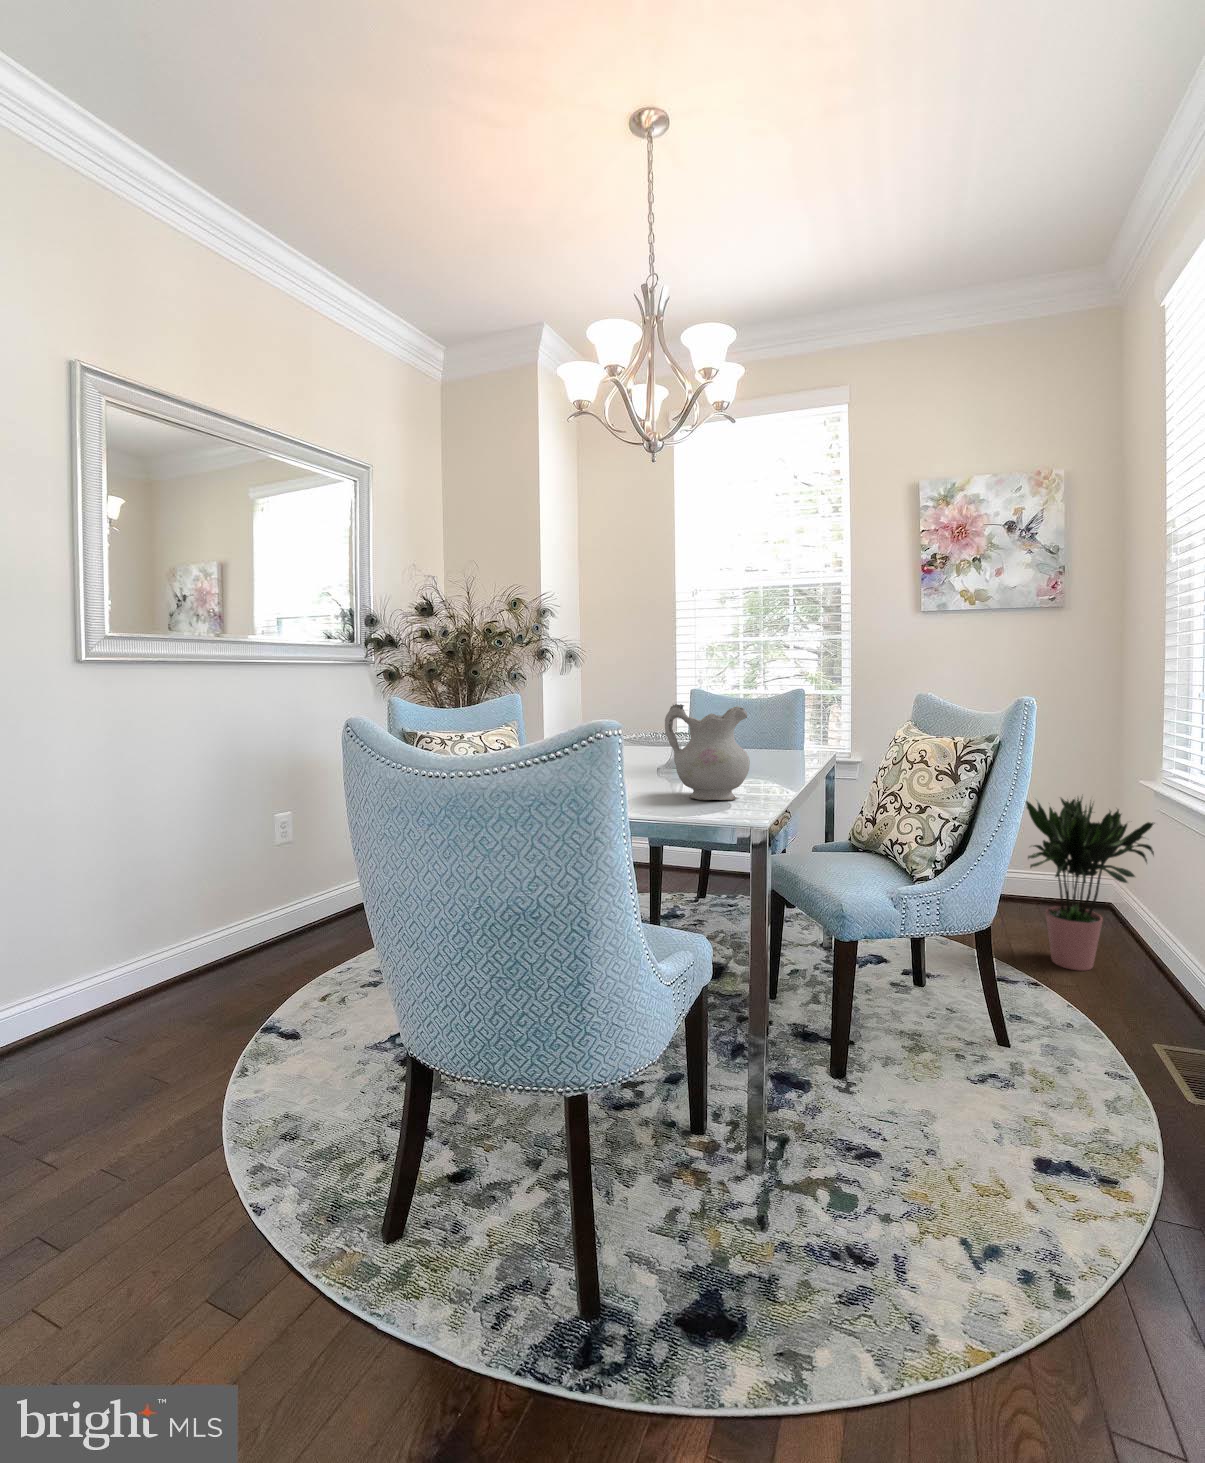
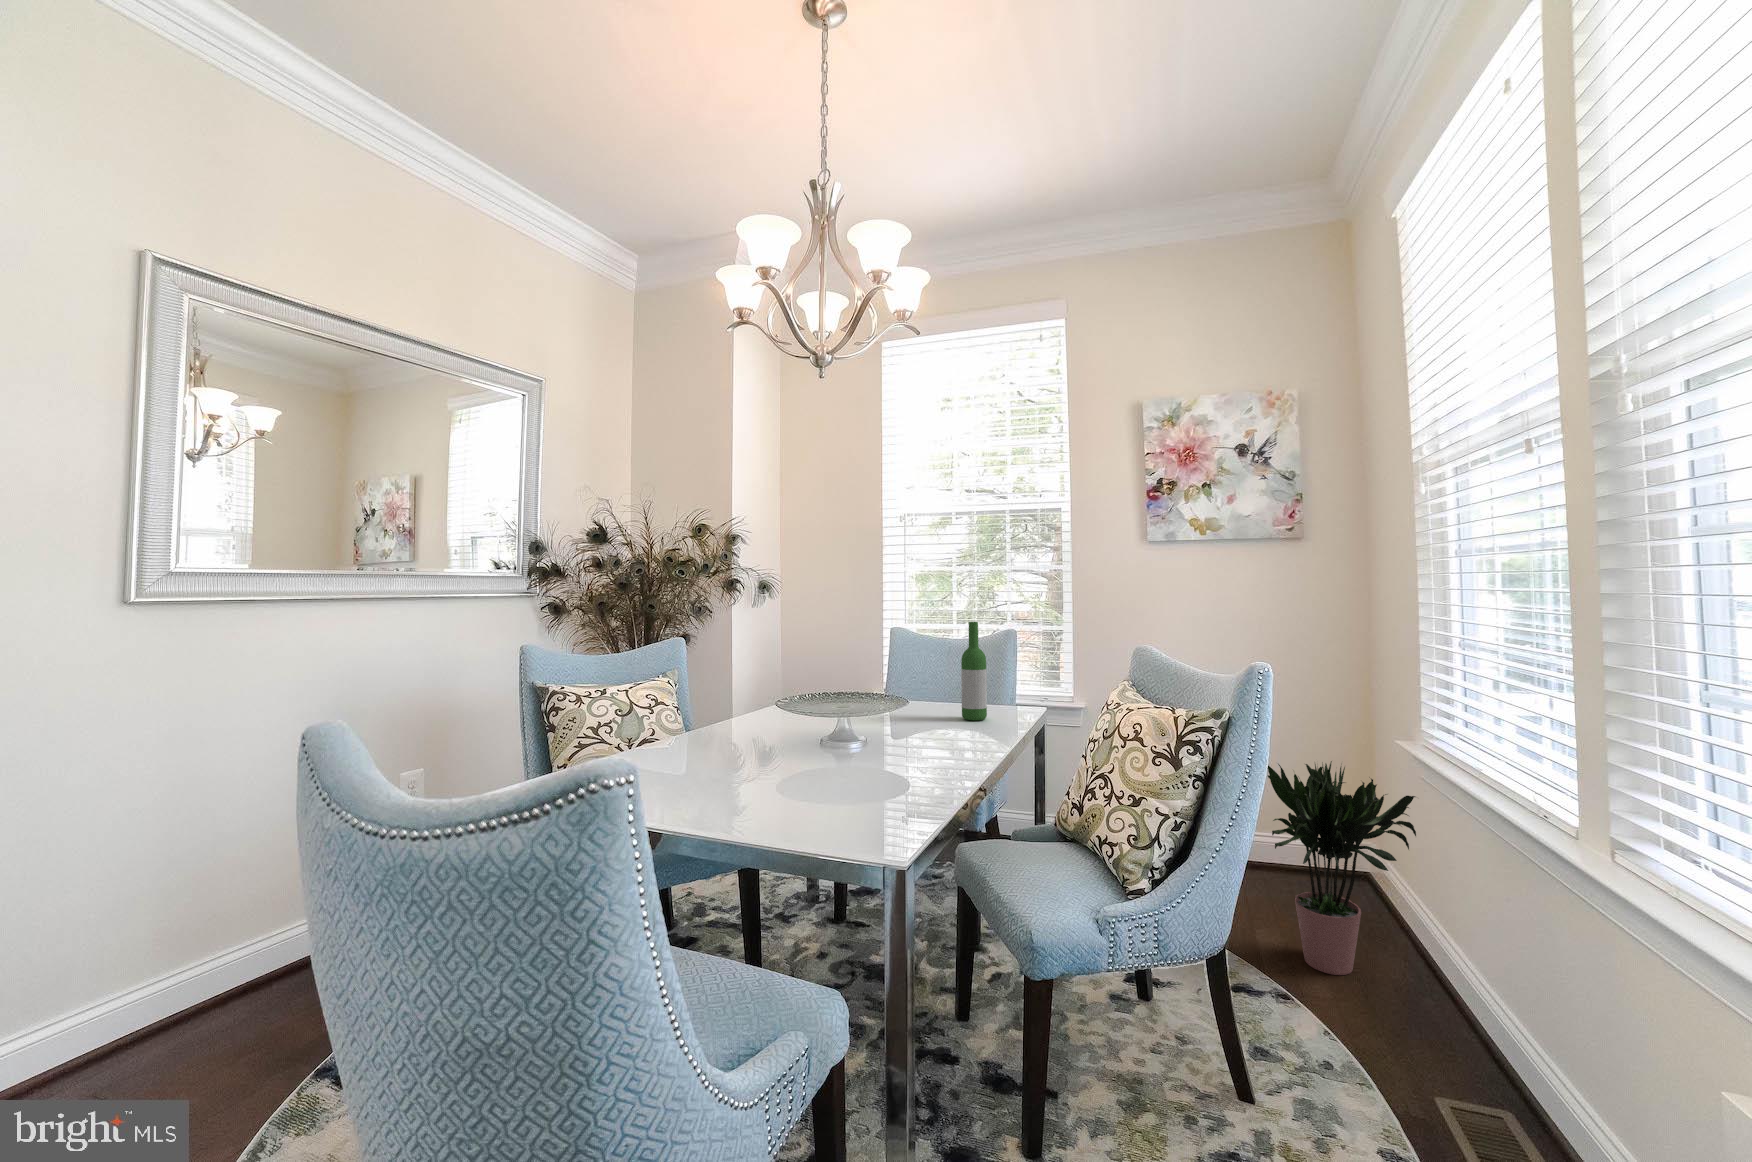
wine bottle: none [761,677,783,761] -> present [961,622,987,720]
ceramic pitcher: present [665,704,750,800] -> none [820,668,922,791]

